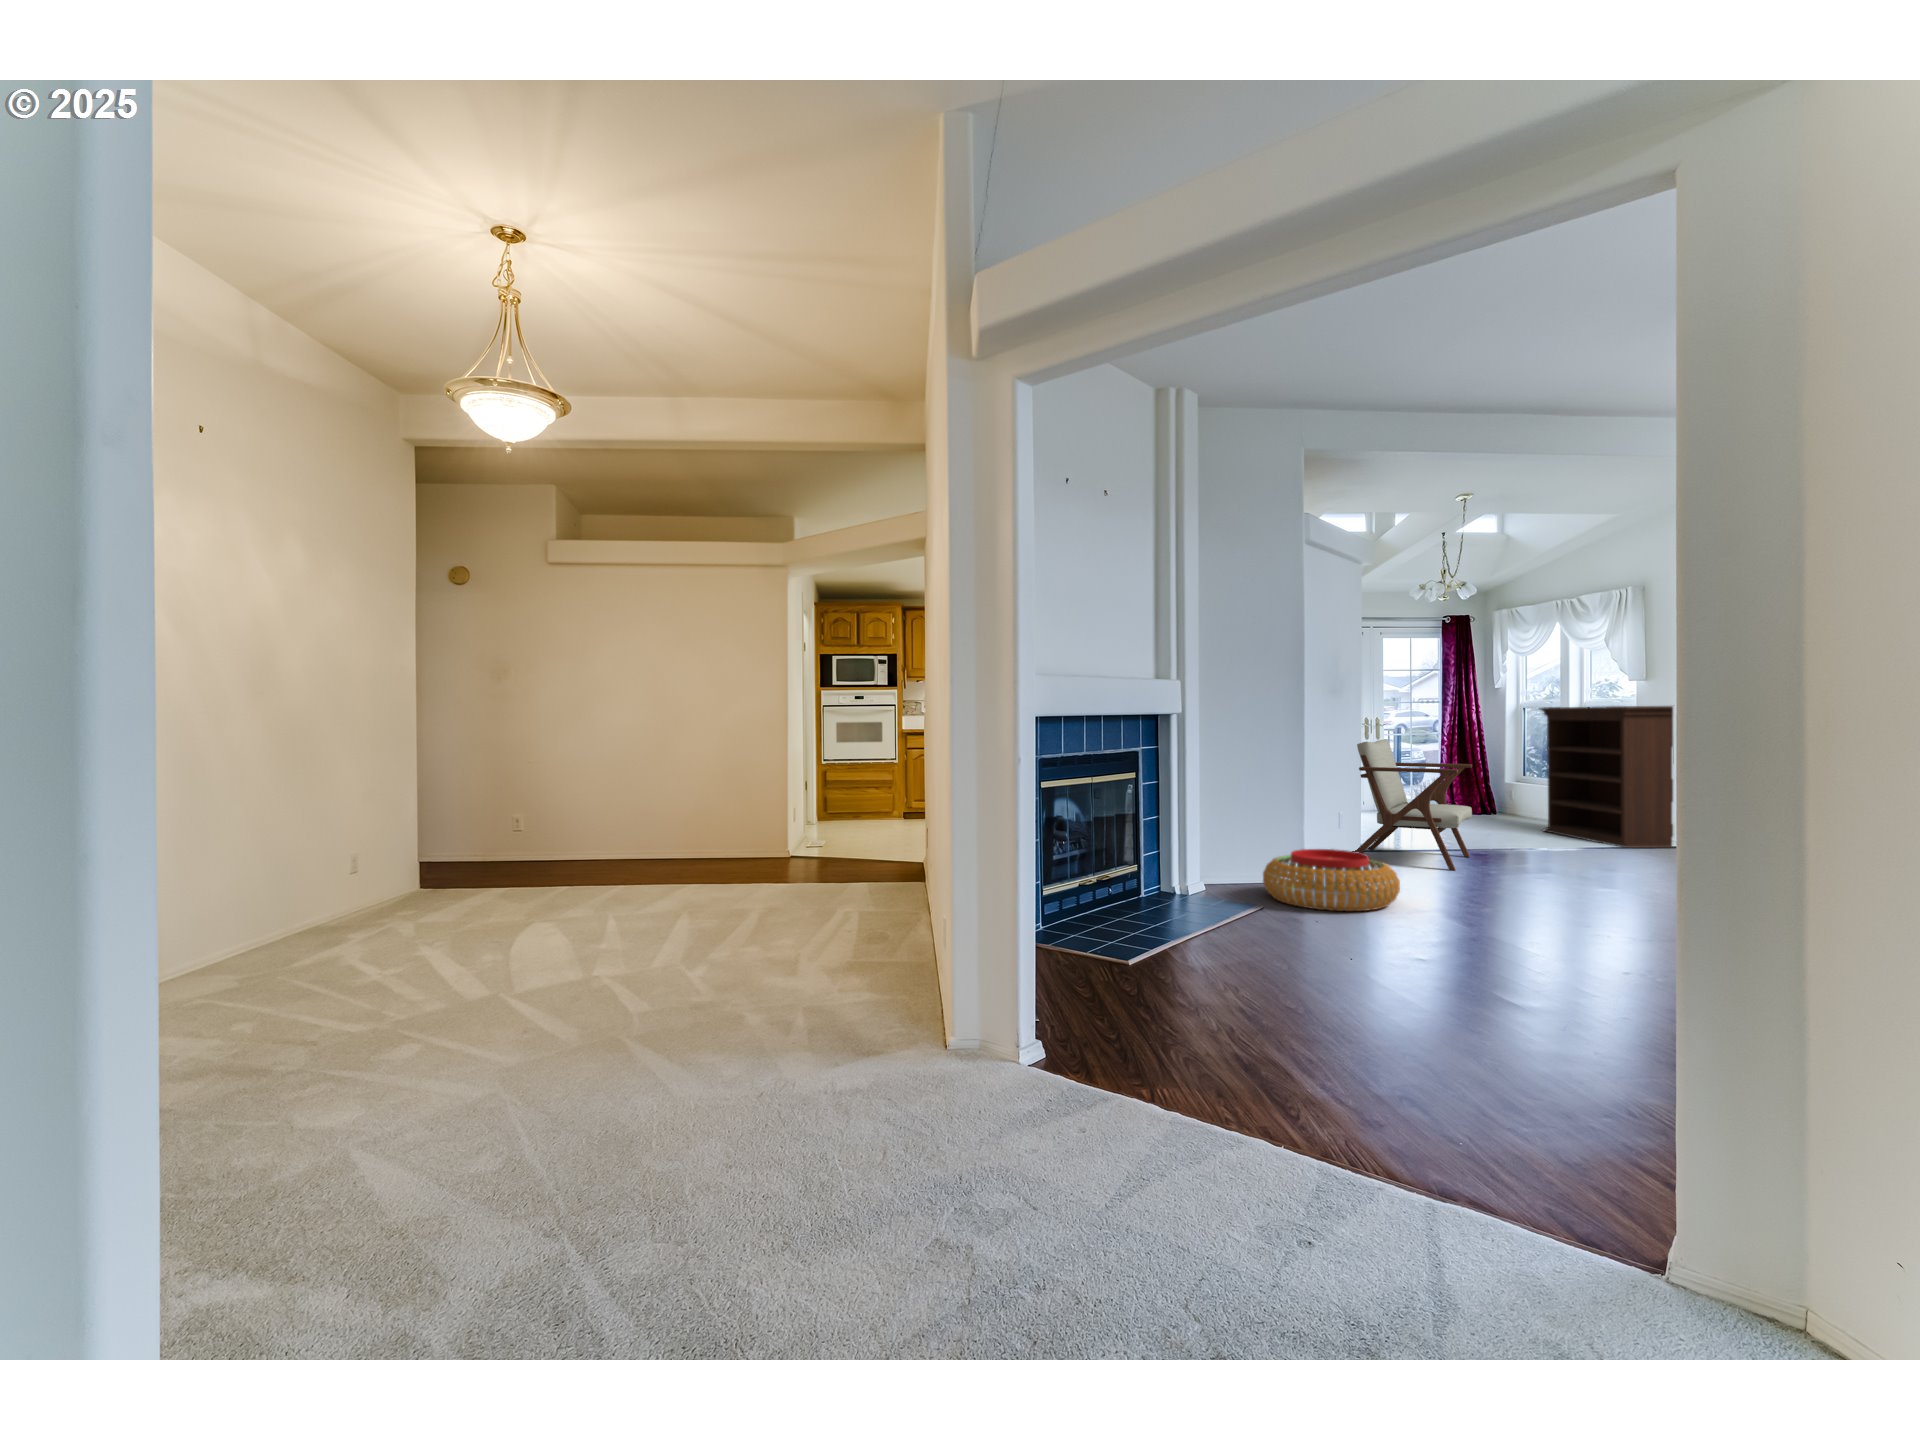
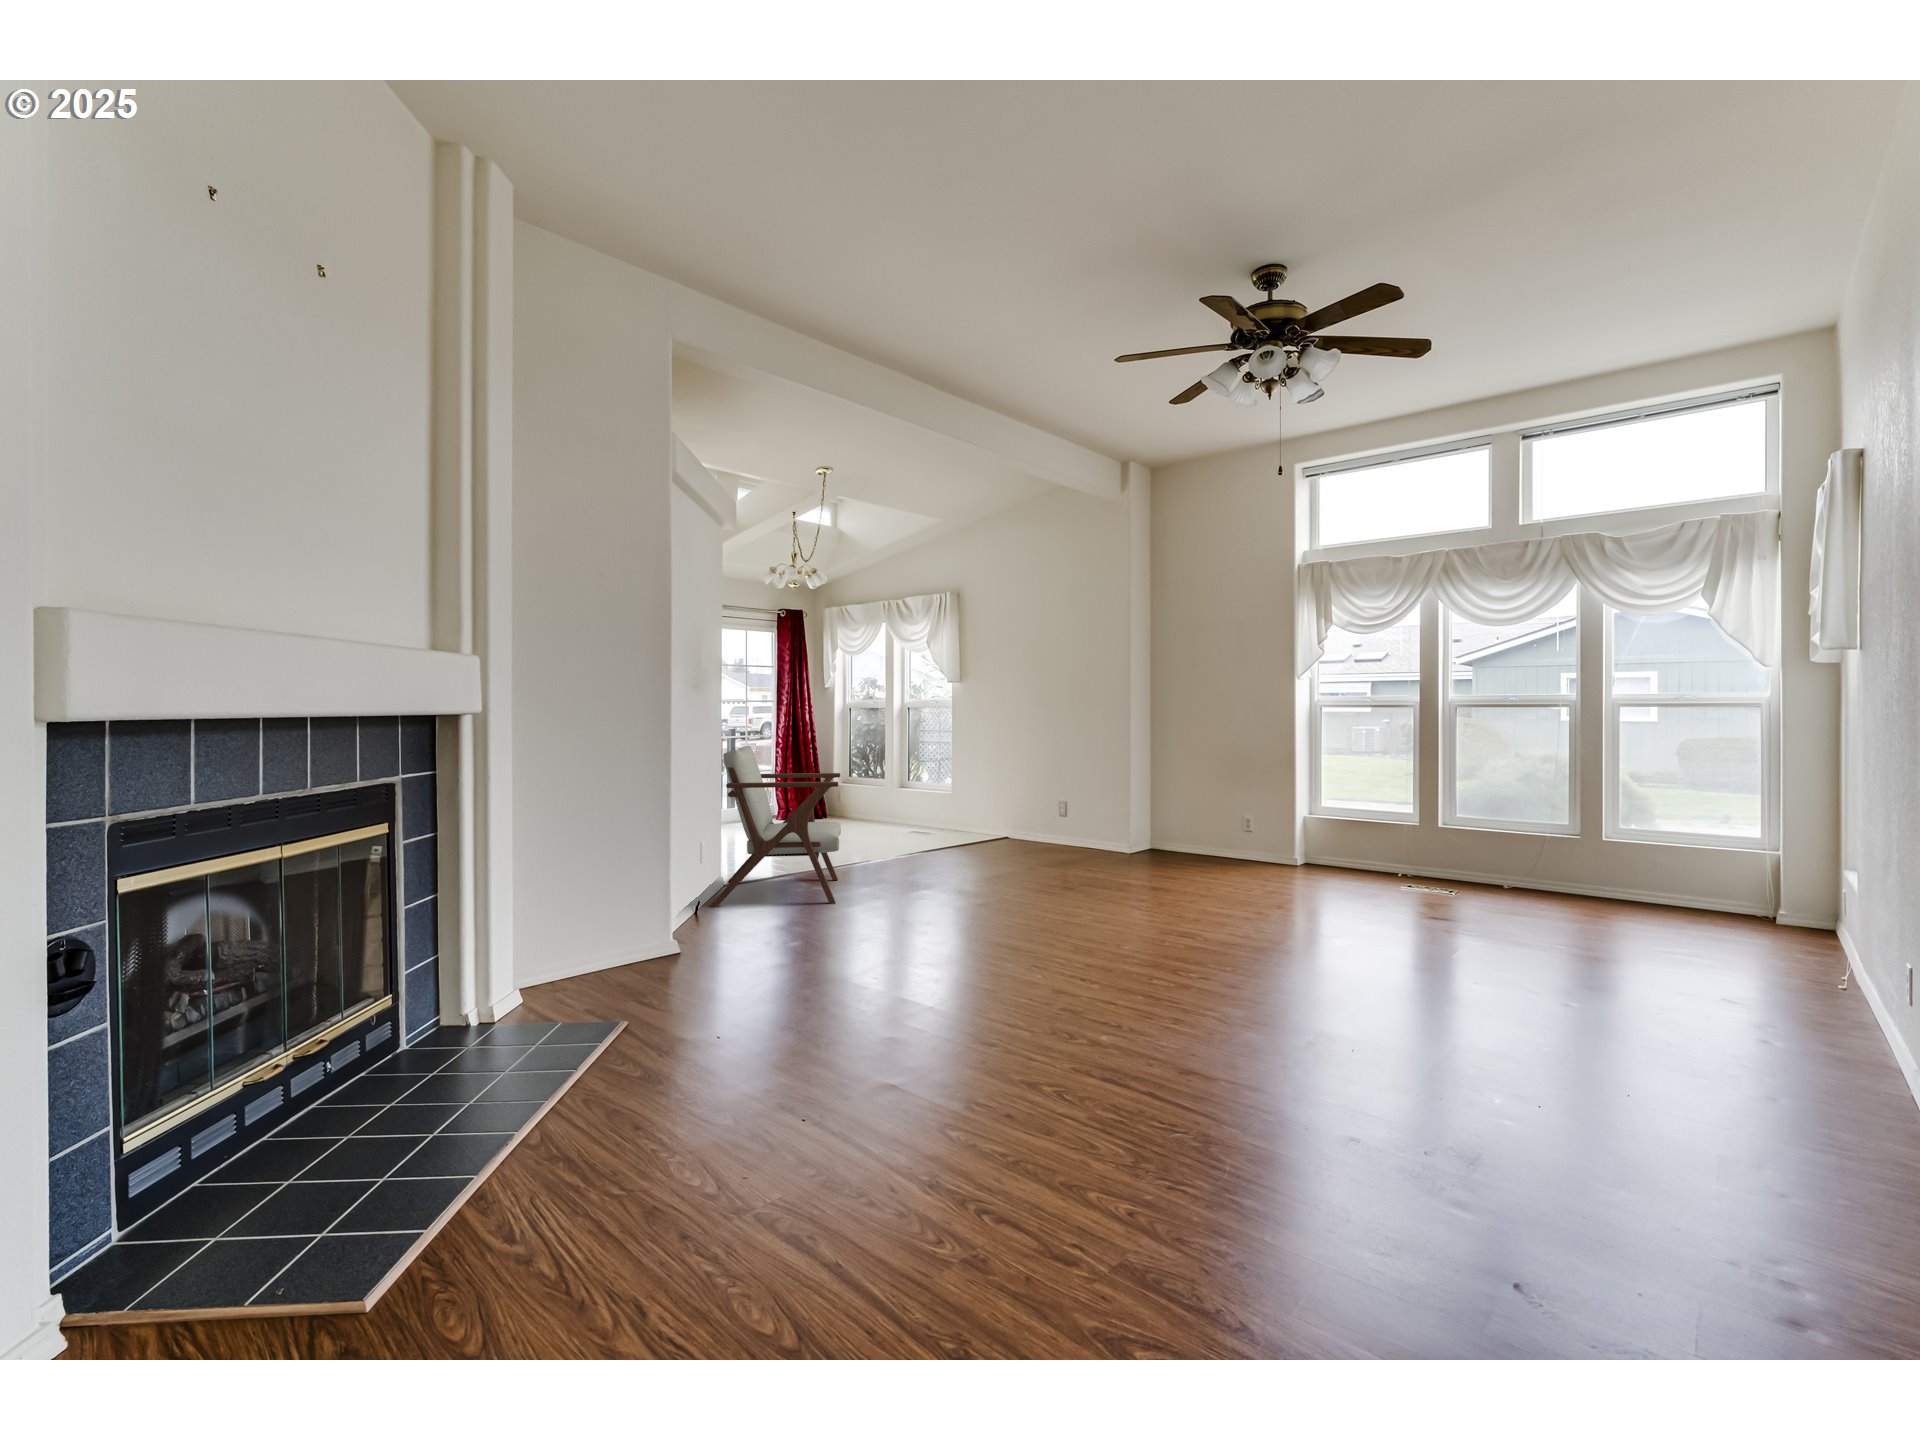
bookshelf: present [1539,706,1673,848] -> none [877,708,999,849]
pouf: present [1263,849,1400,911] -> none [619,909,810,1012]

